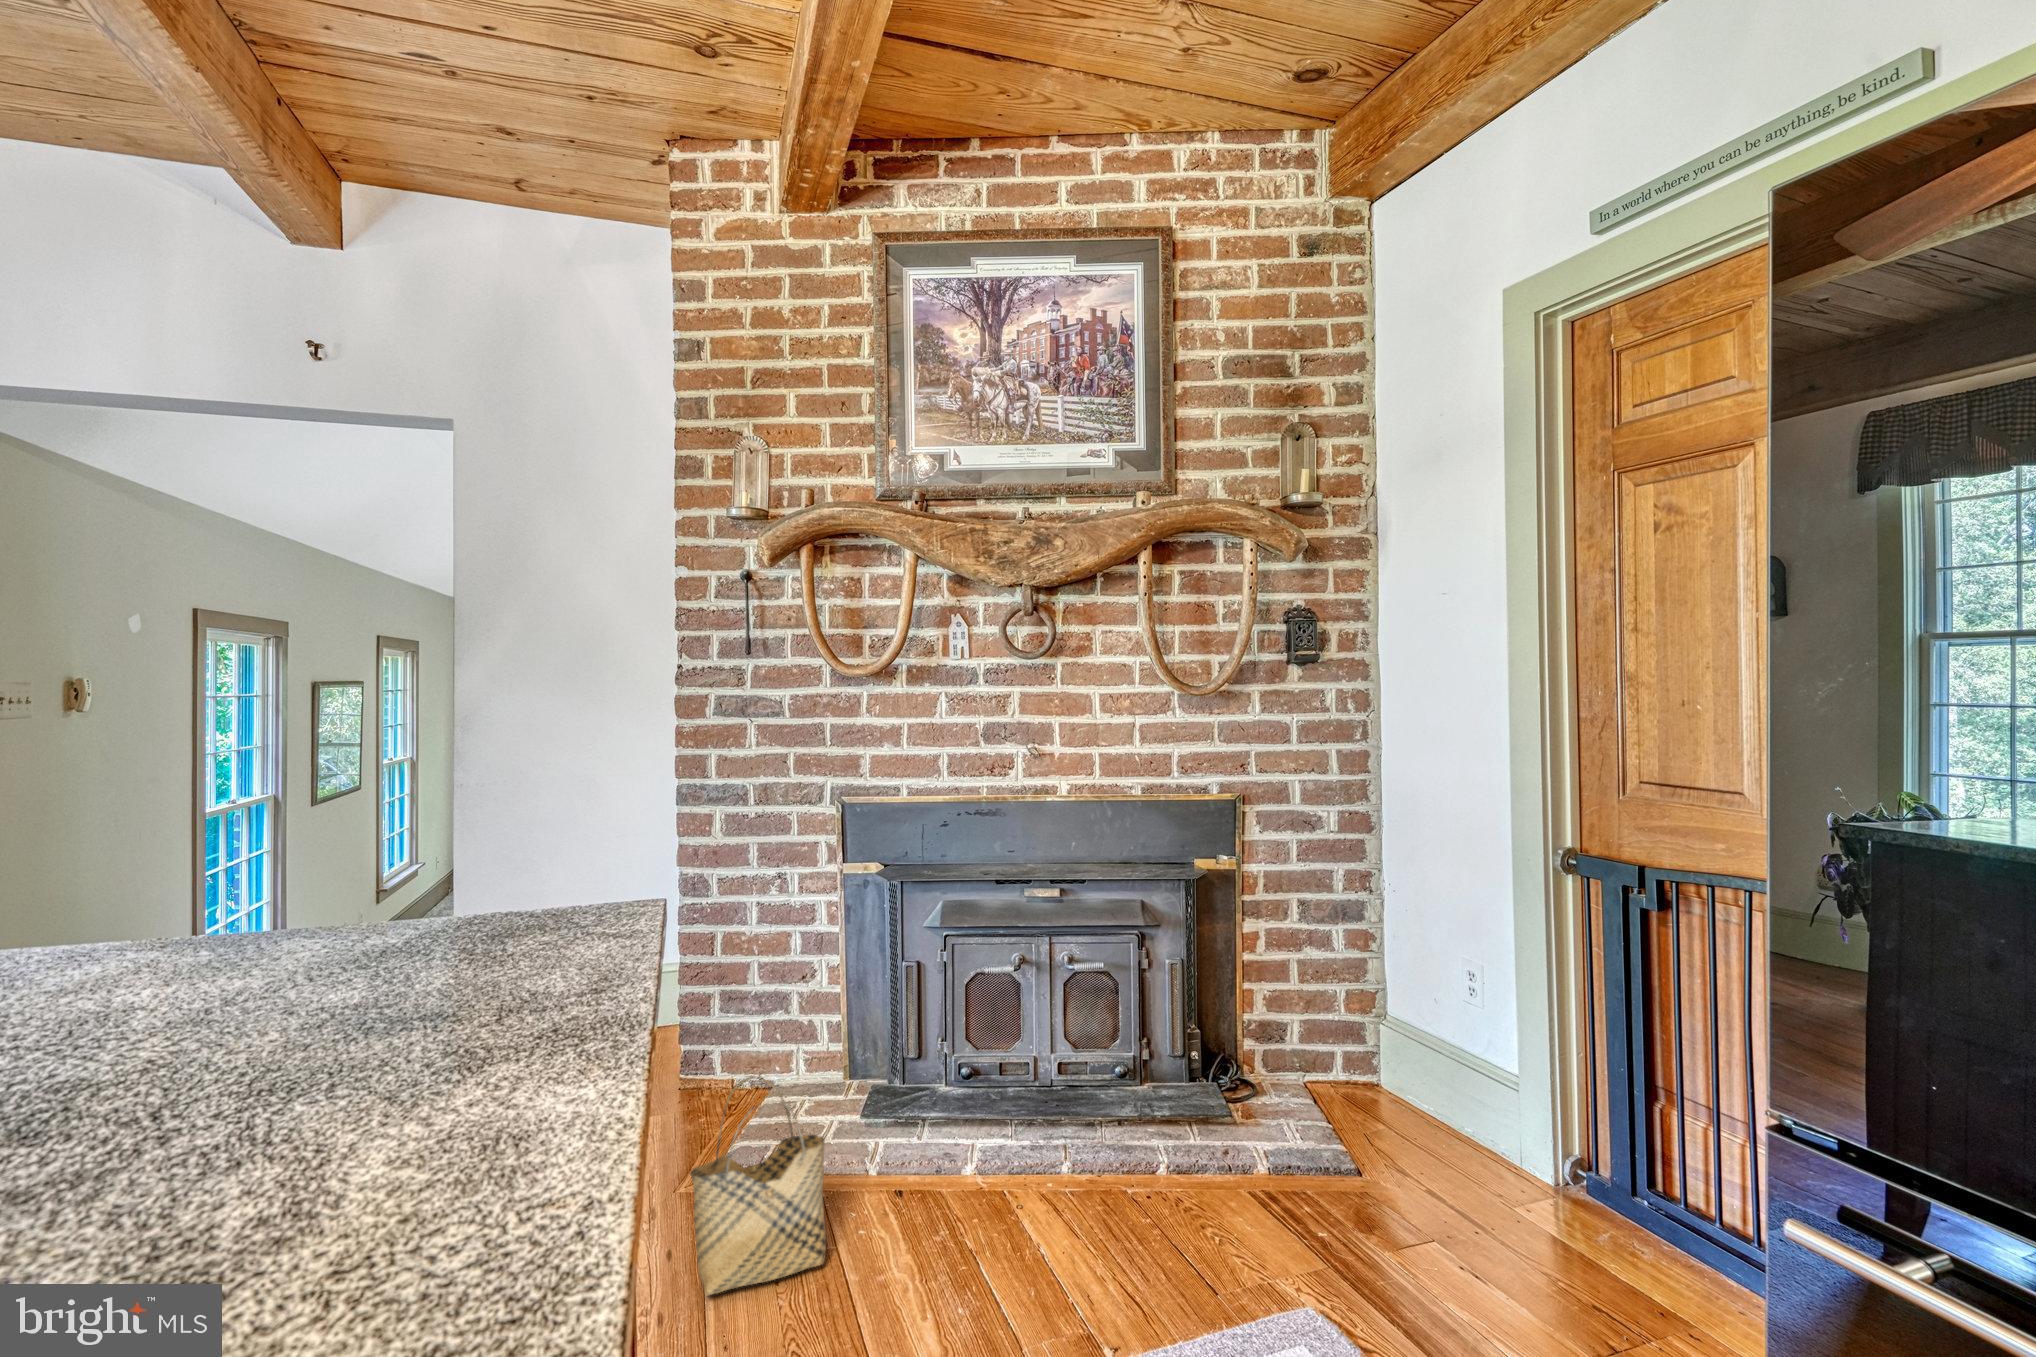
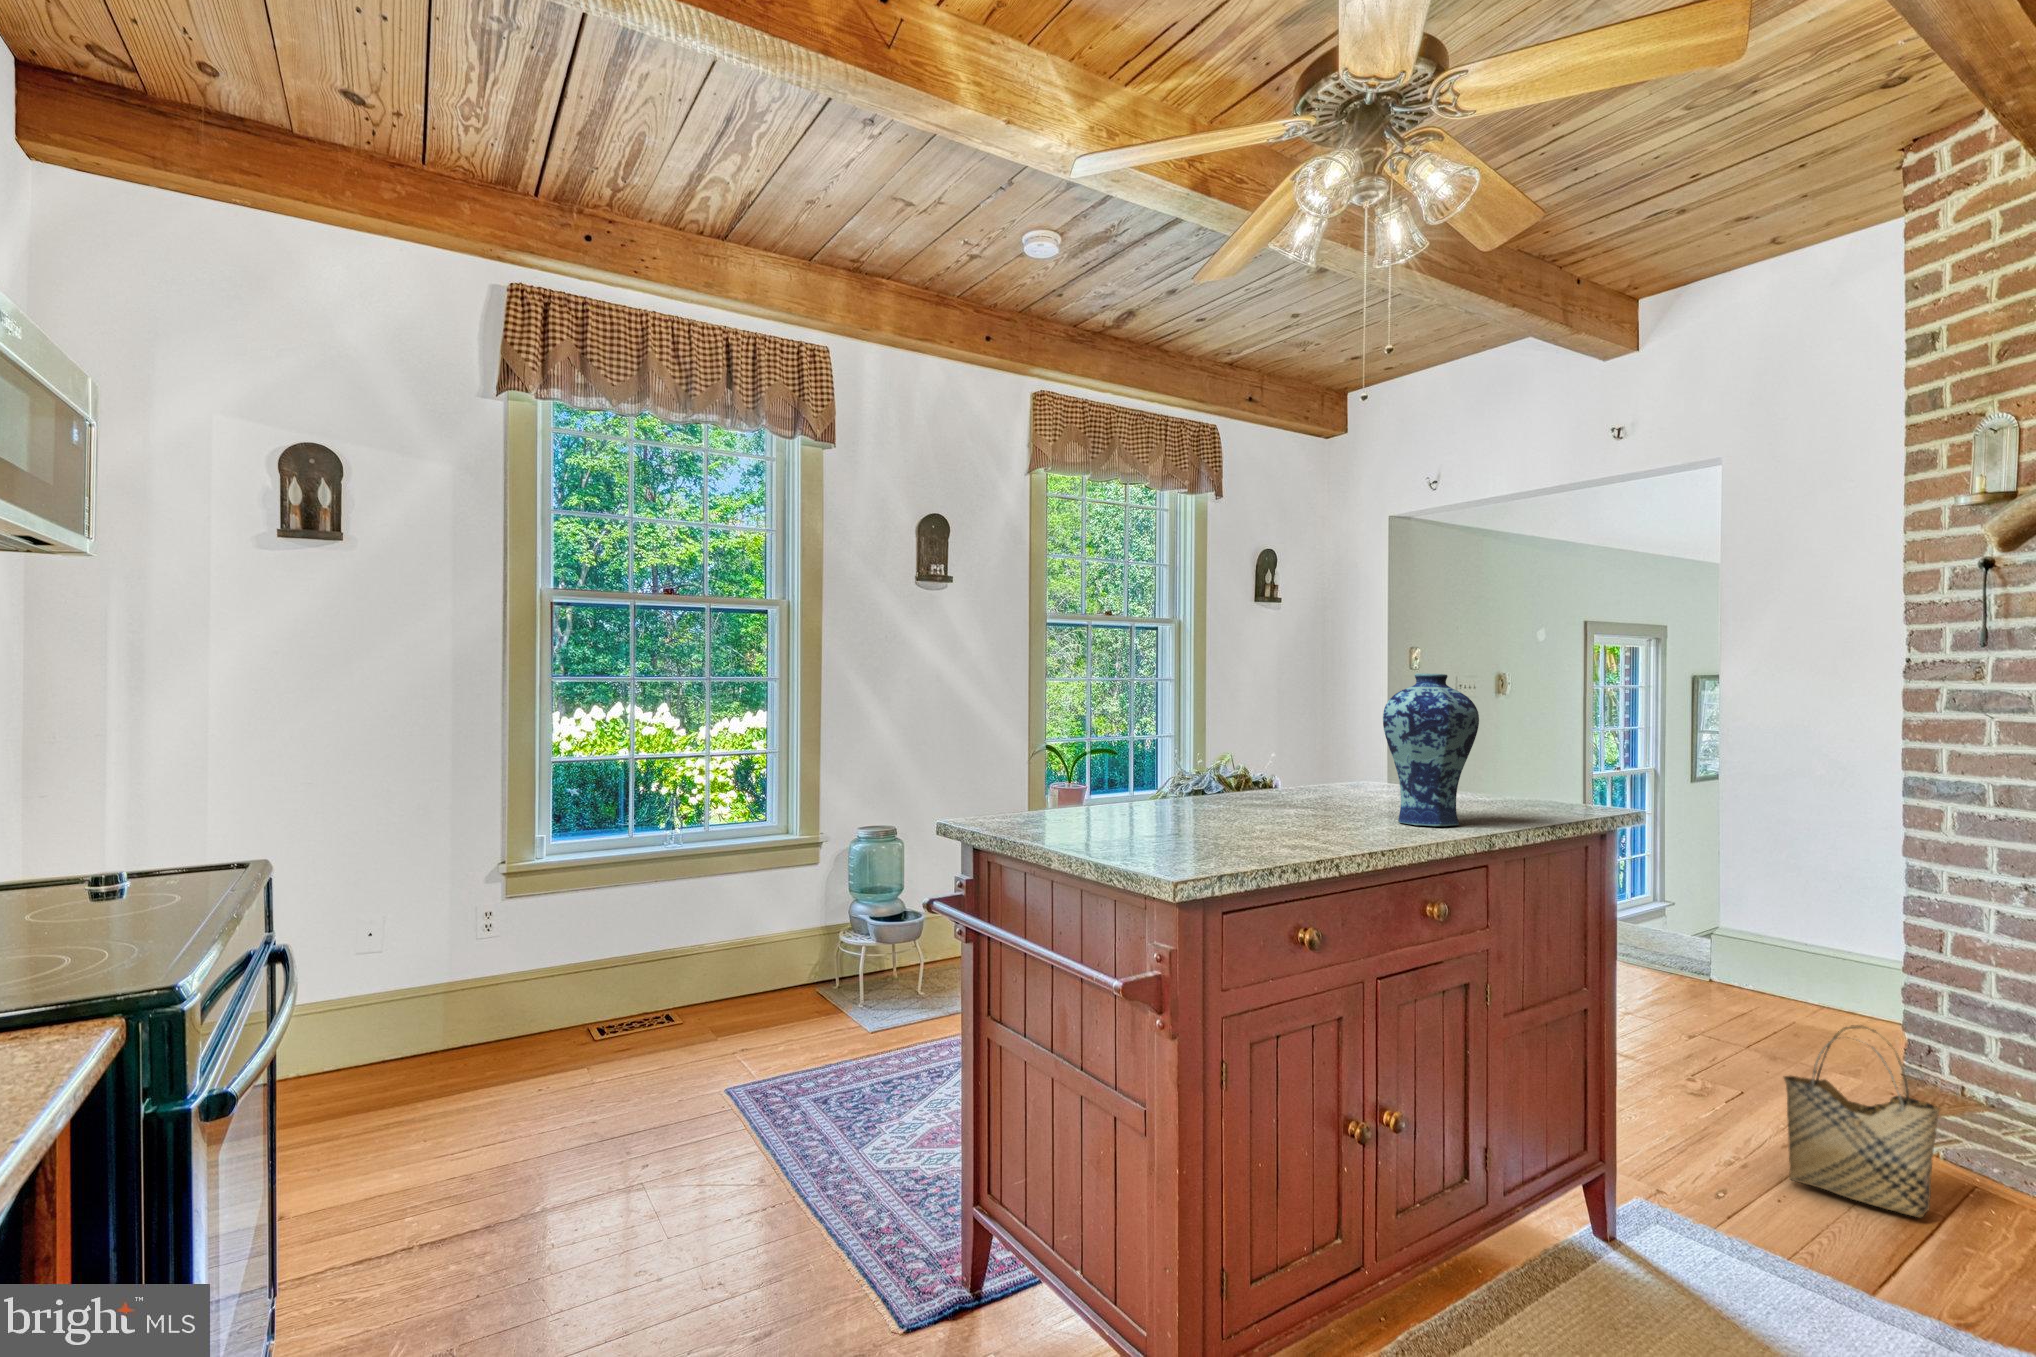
vase: none [166,714,418,1062] -> present [1383,673,1479,826]

